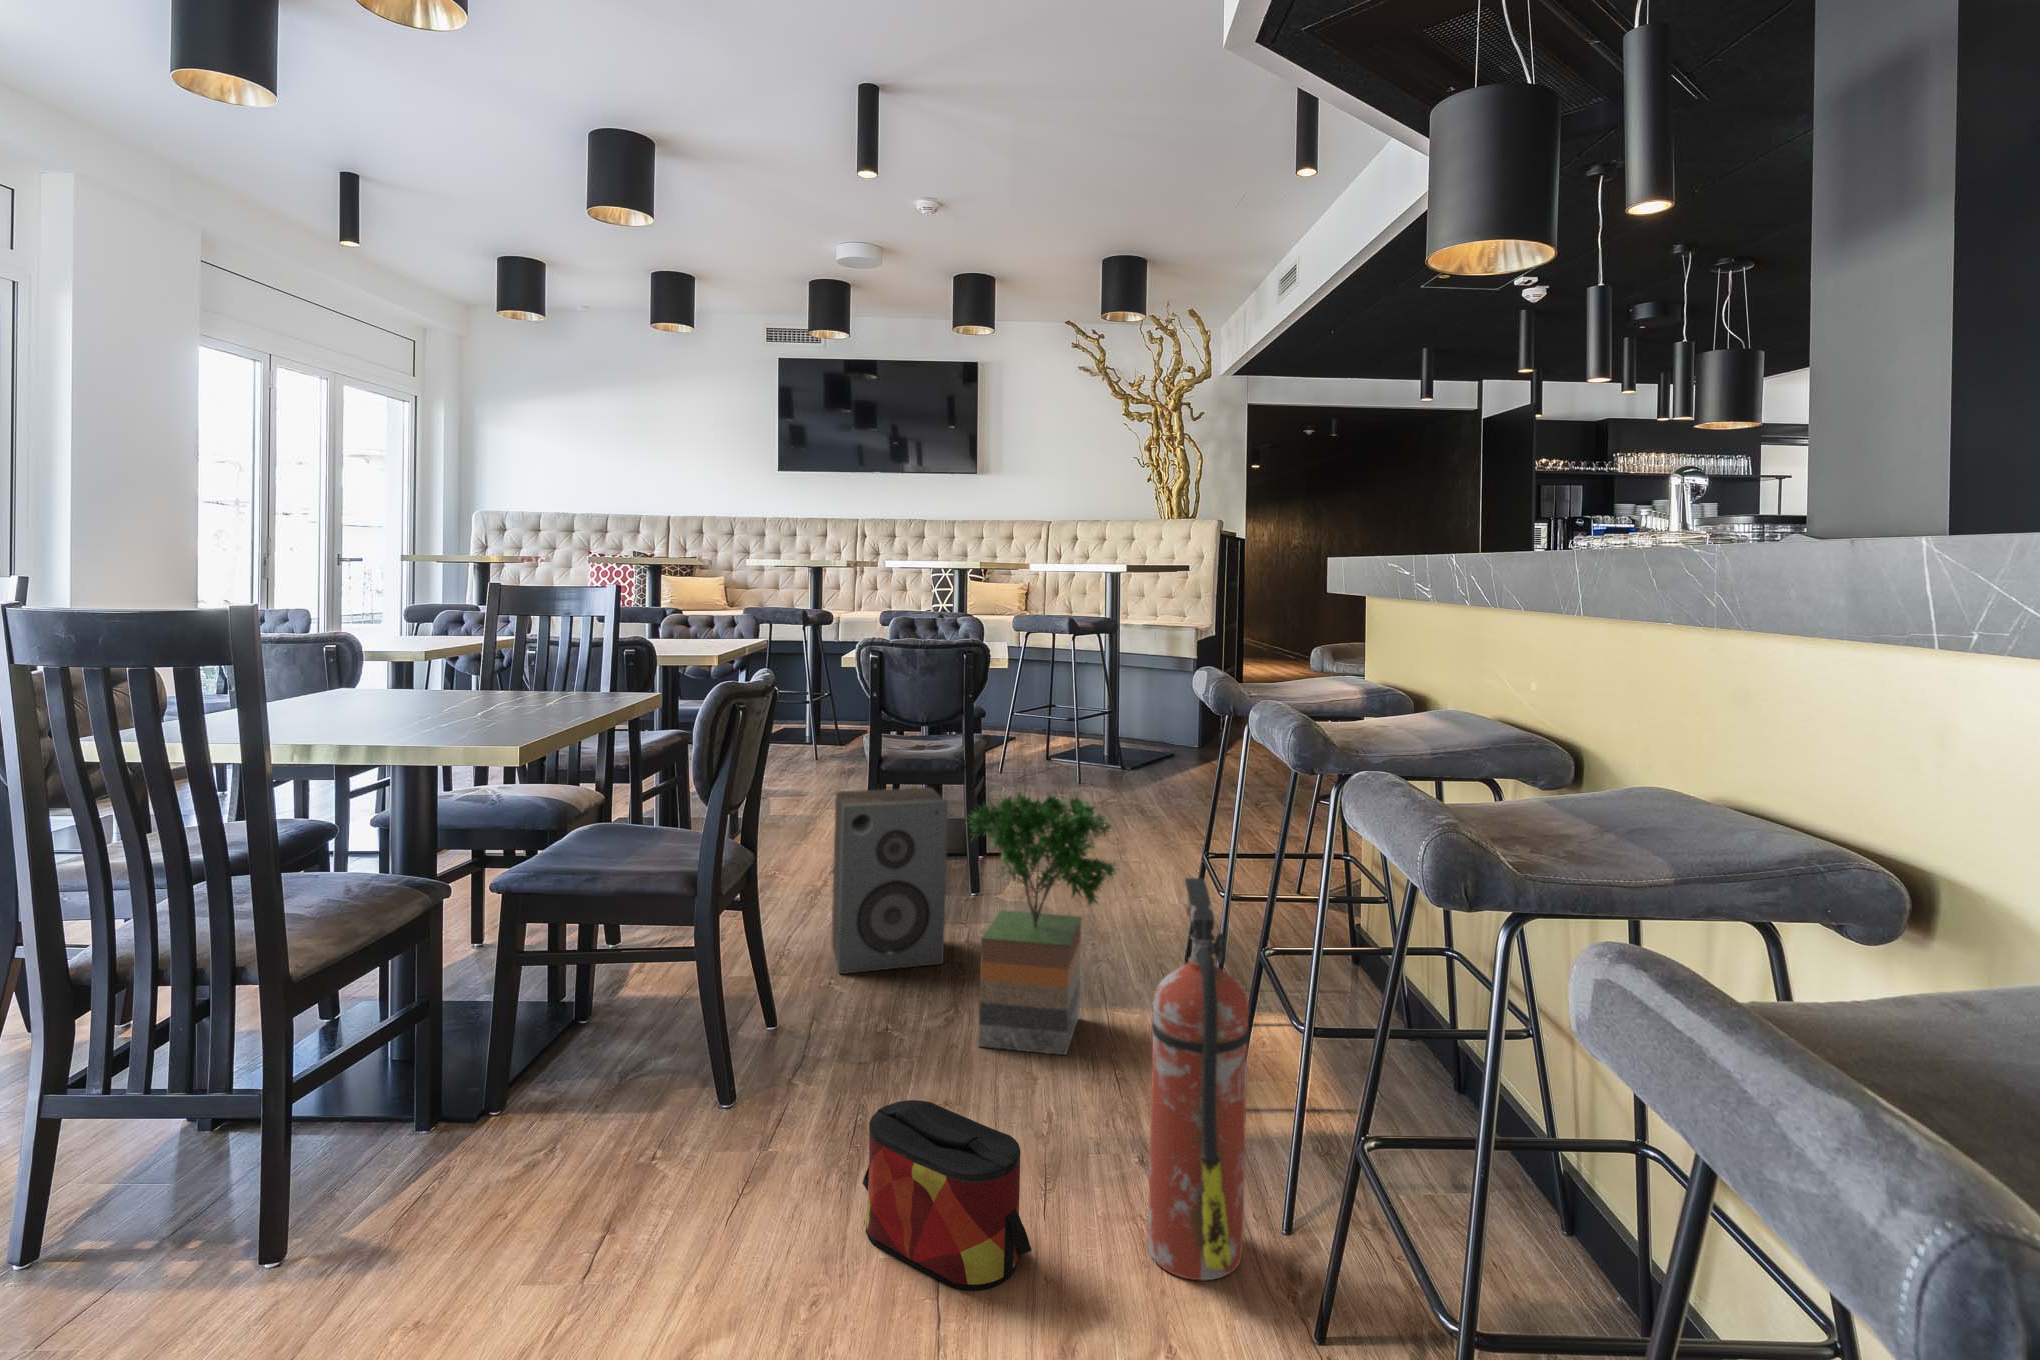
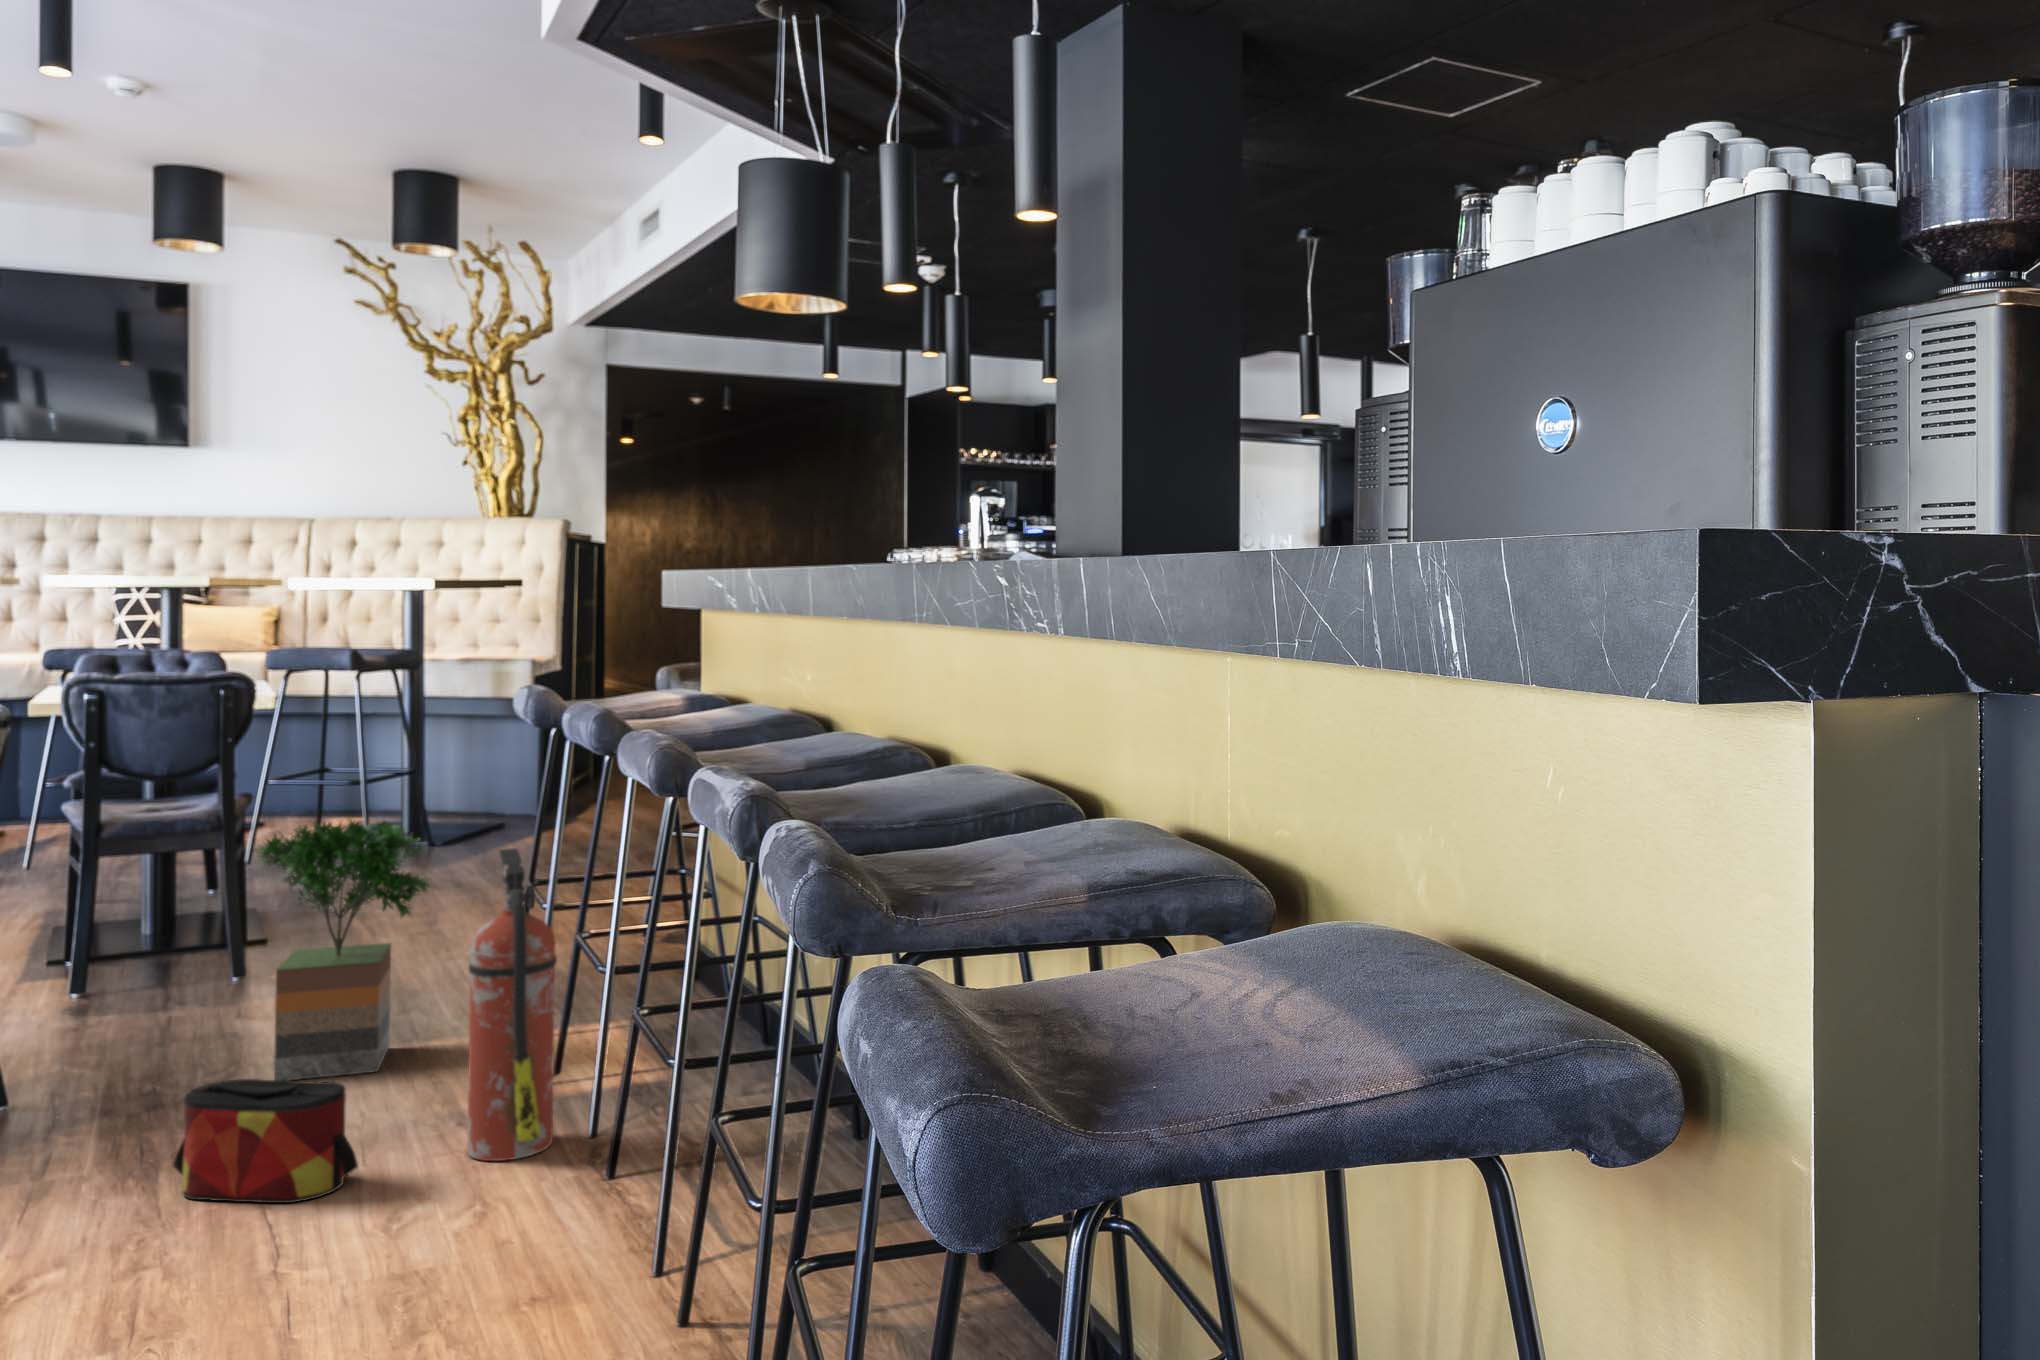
speaker: present [832,788,948,974] -> none [51,844,216,1061]

